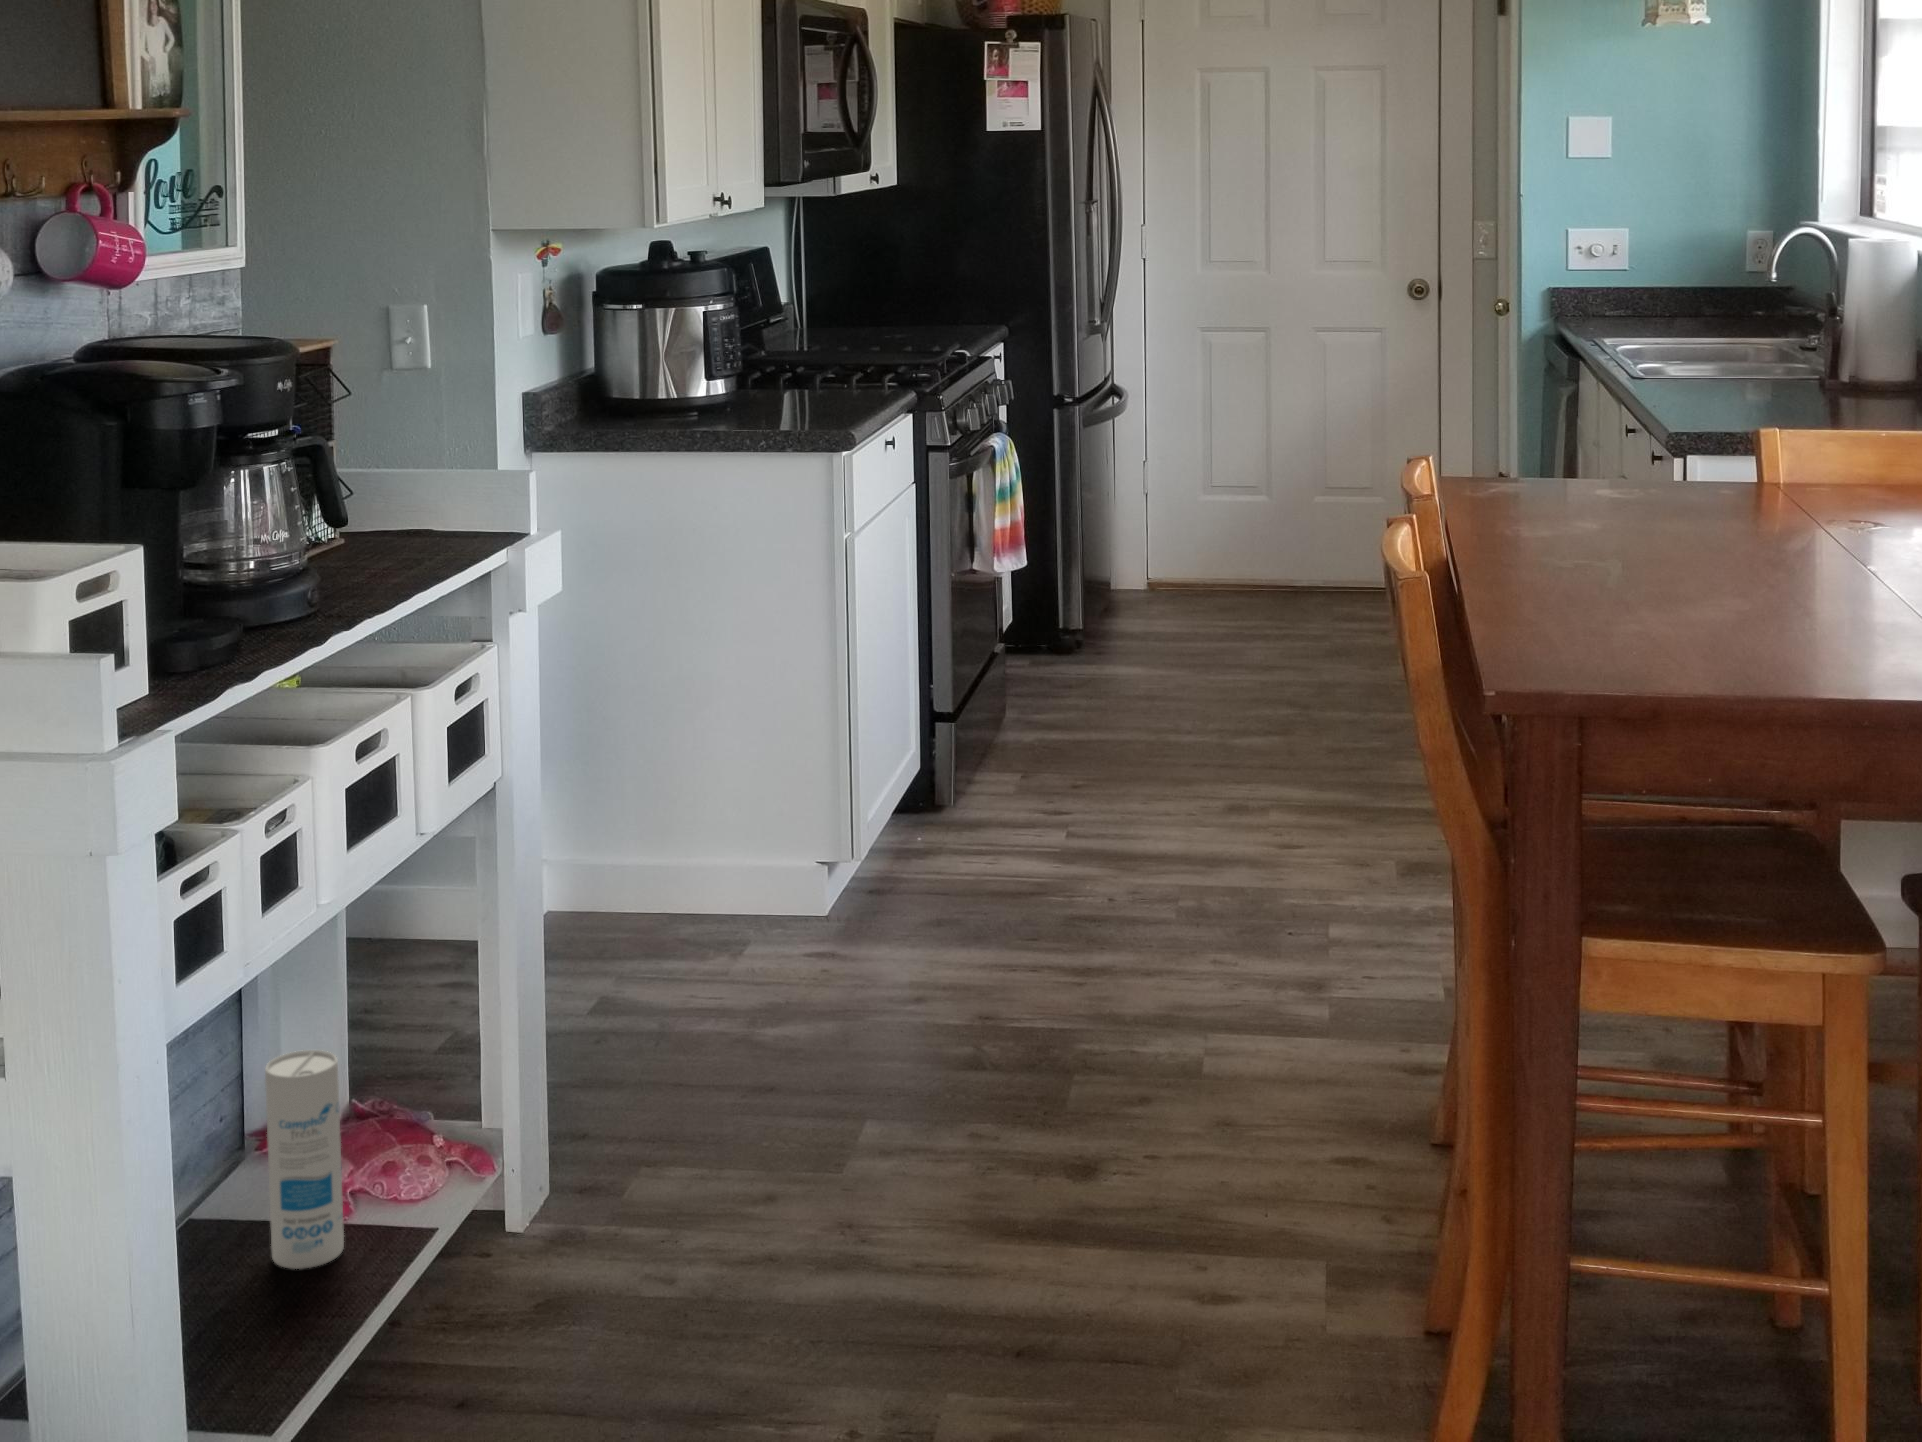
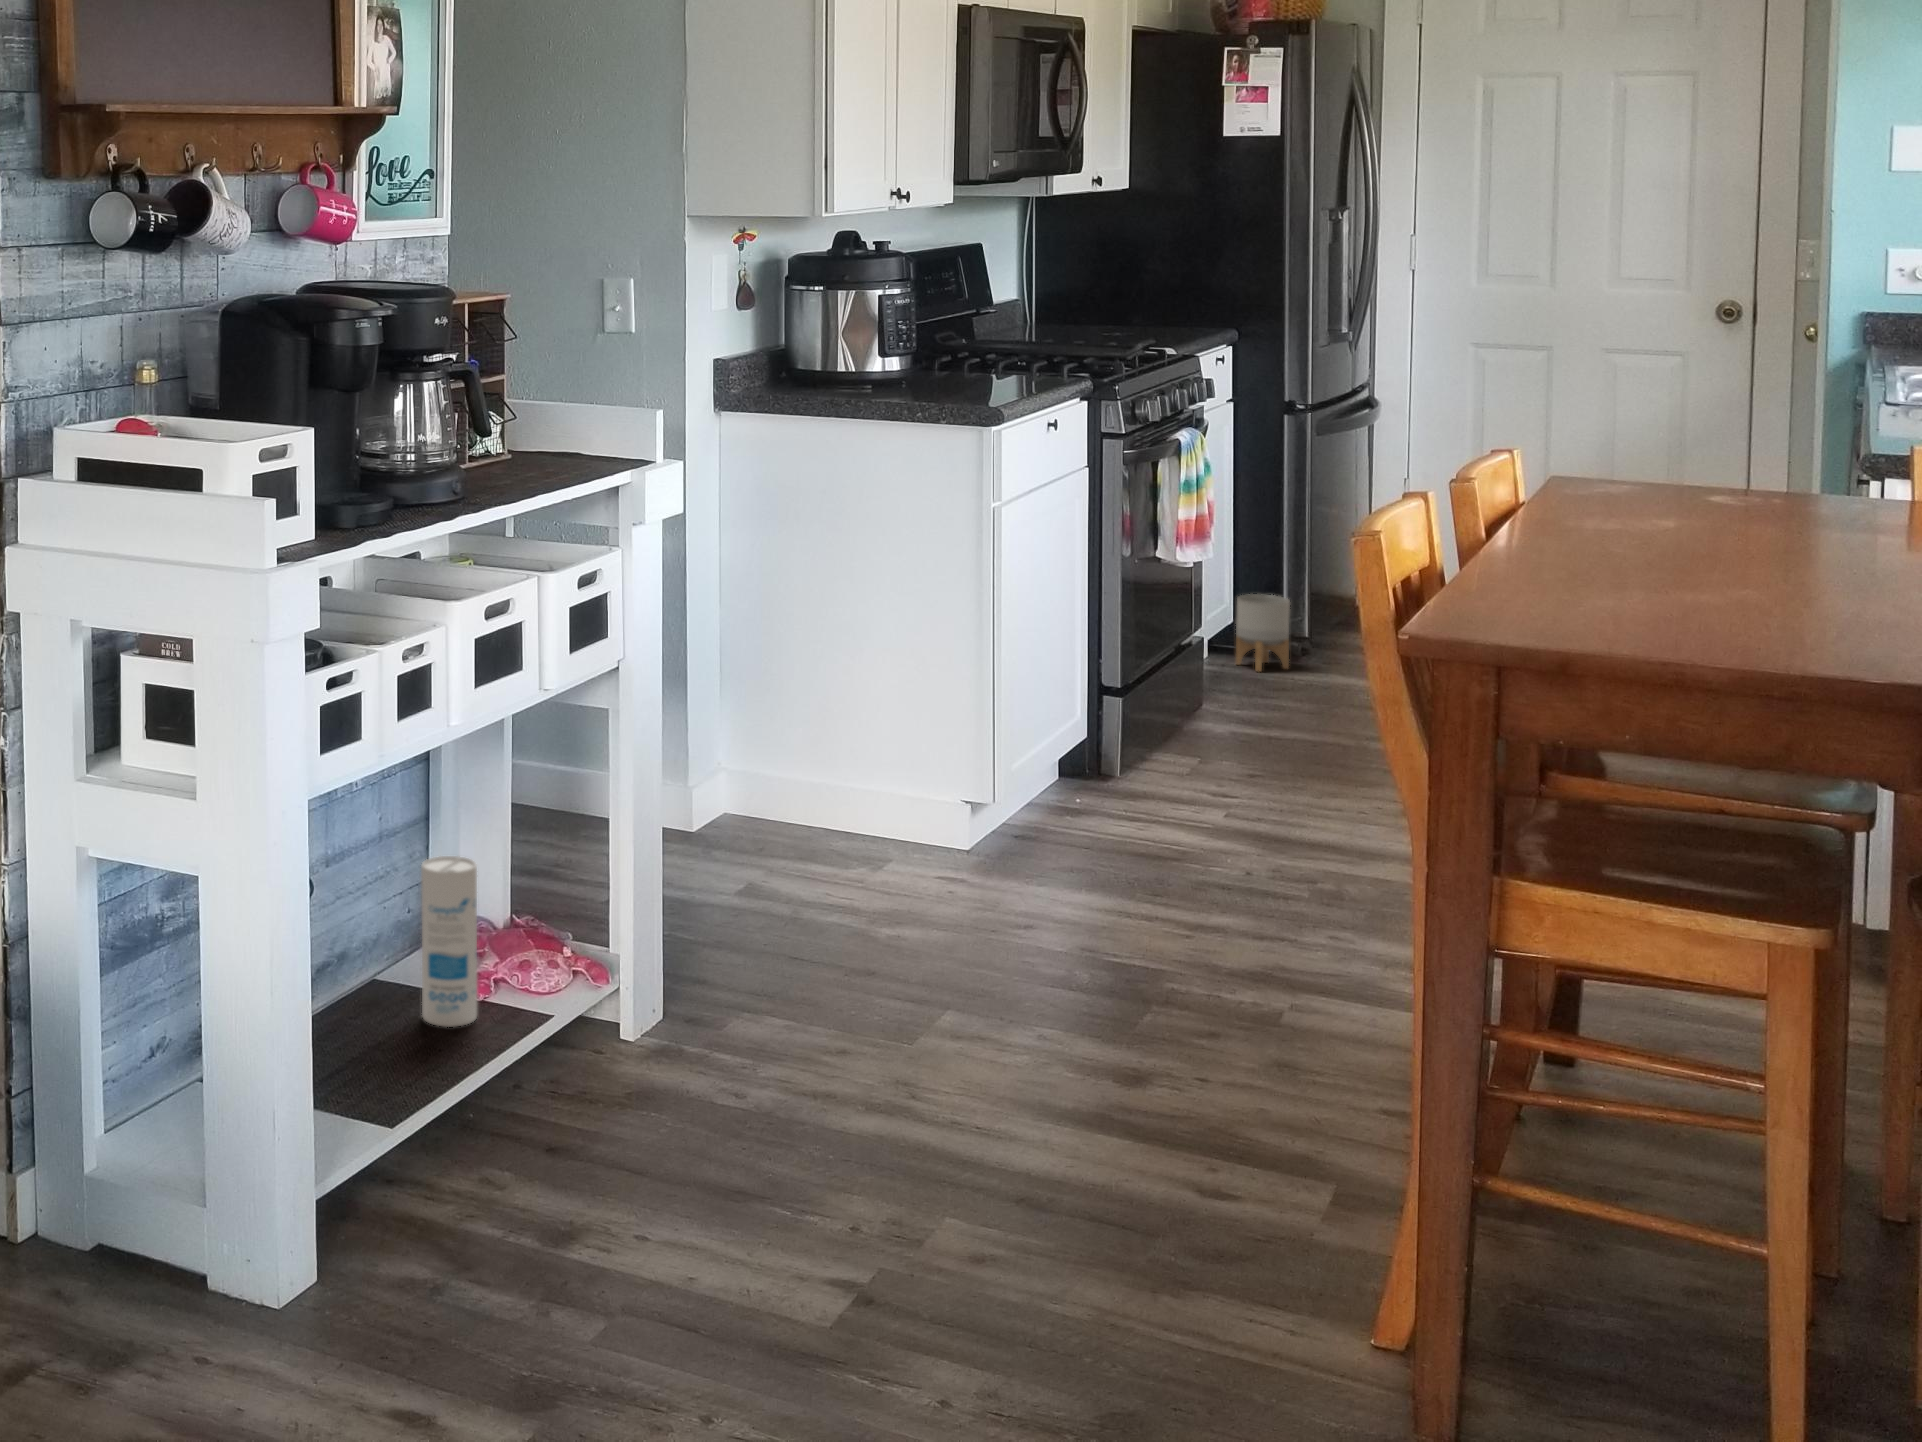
planter: none [1021,594,1072,672] -> present [1235,594,1290,672]

